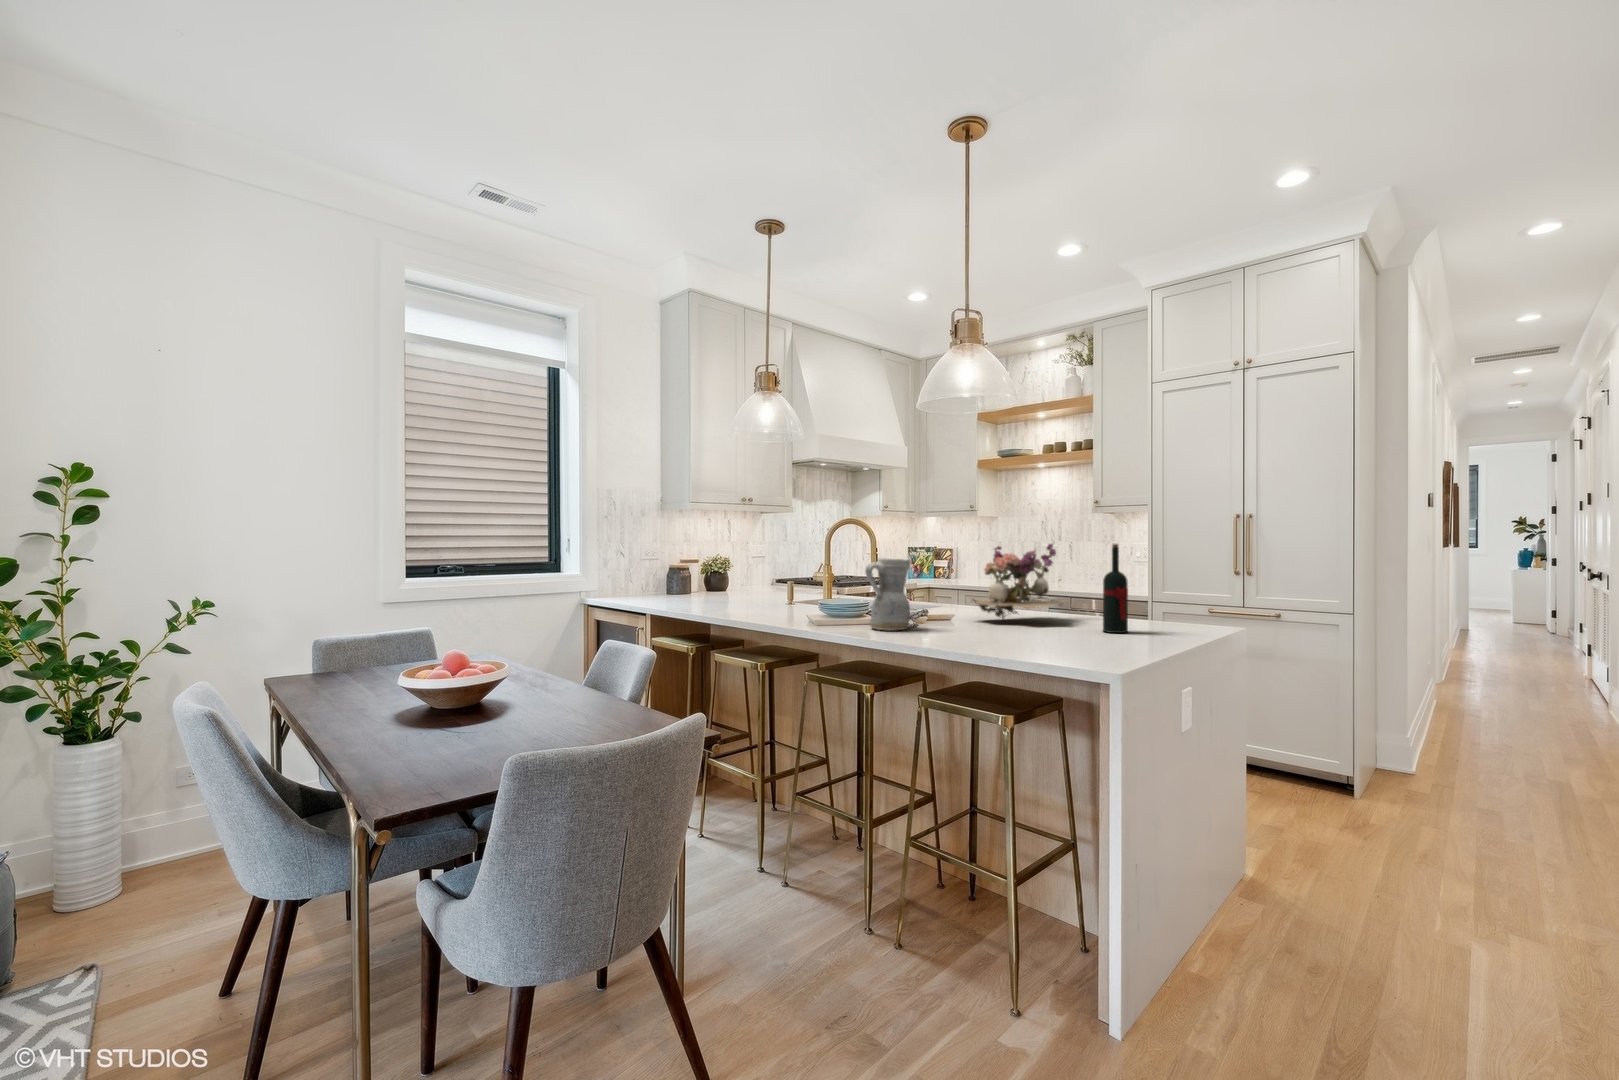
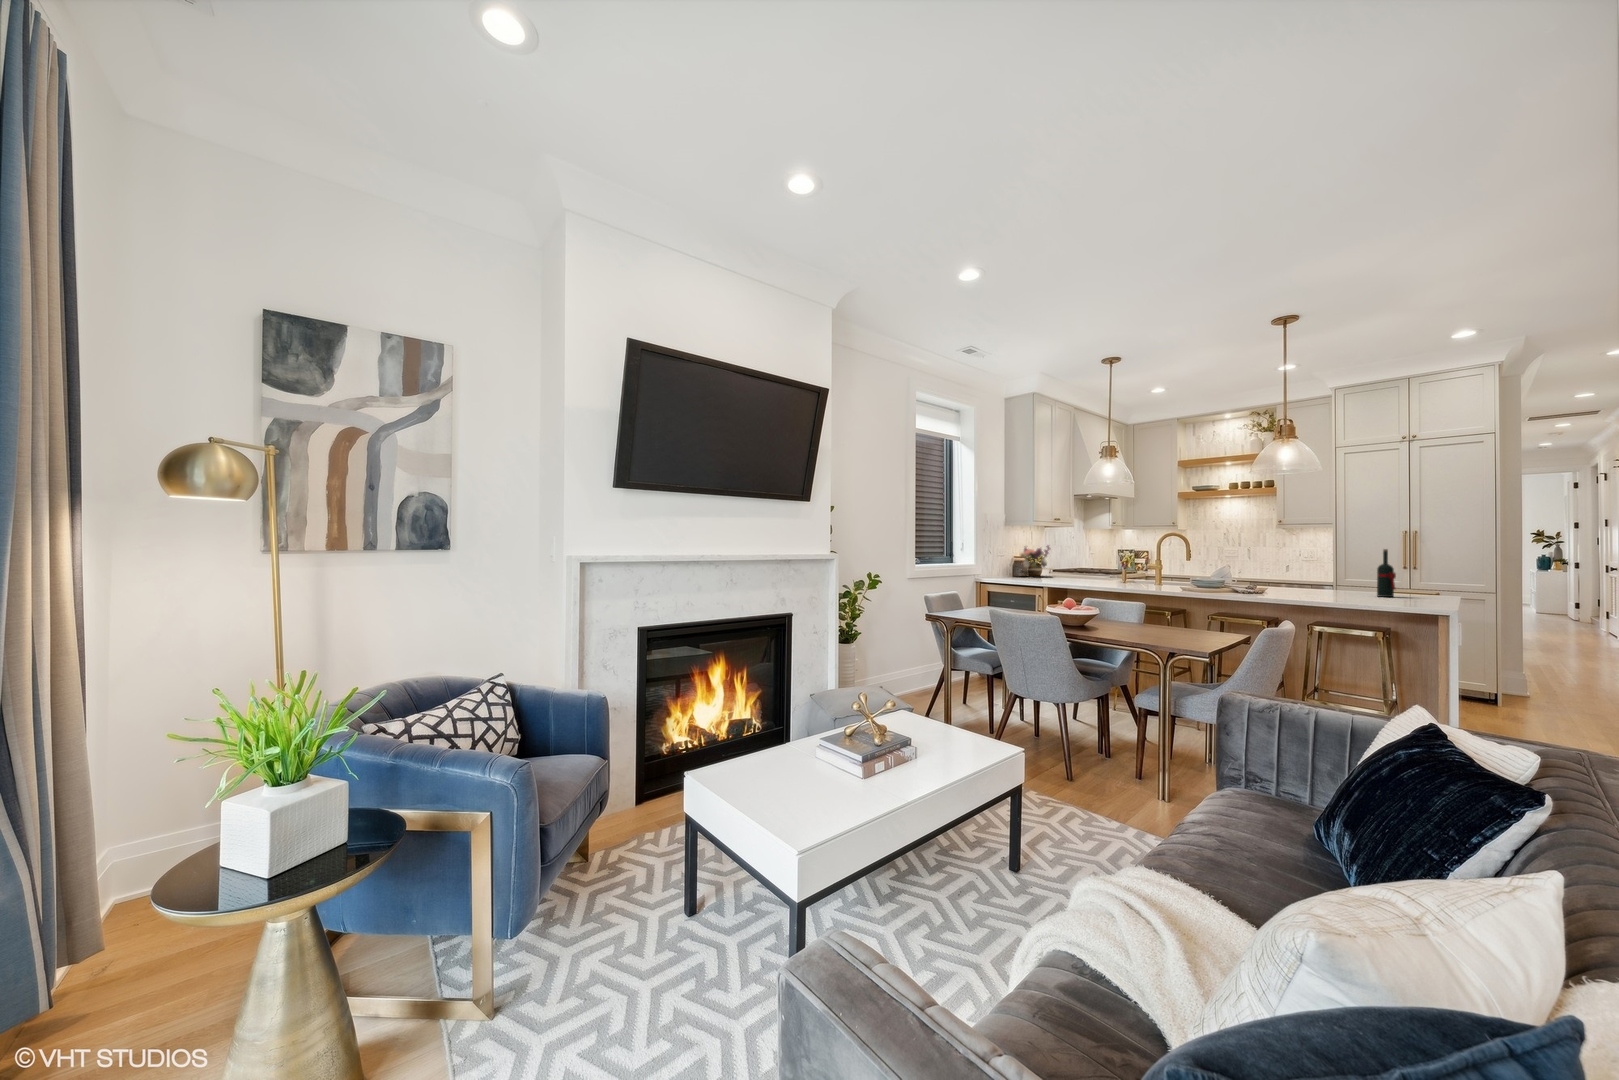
flower arrangement: present [970,544,1065,620] -> present [1020,546,1051,575]
ceramic pitcher: present [865,558,911,630] -> none [1235,555,1261,594]

